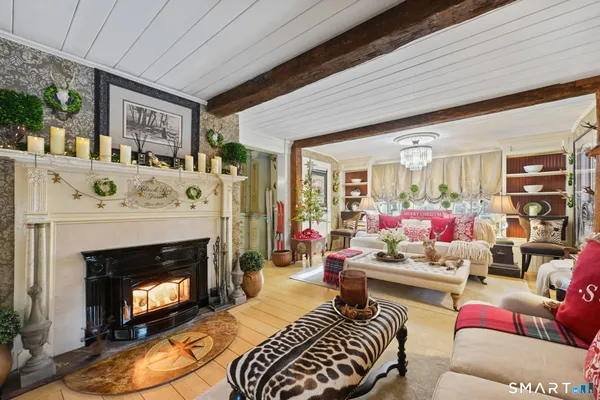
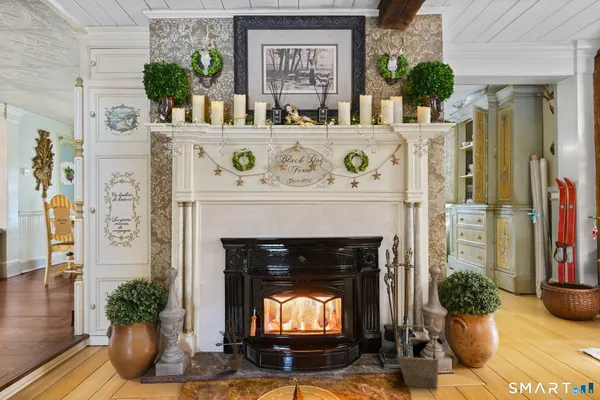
basket: none [217,284,244,318] -> present [397,325,439,388]

